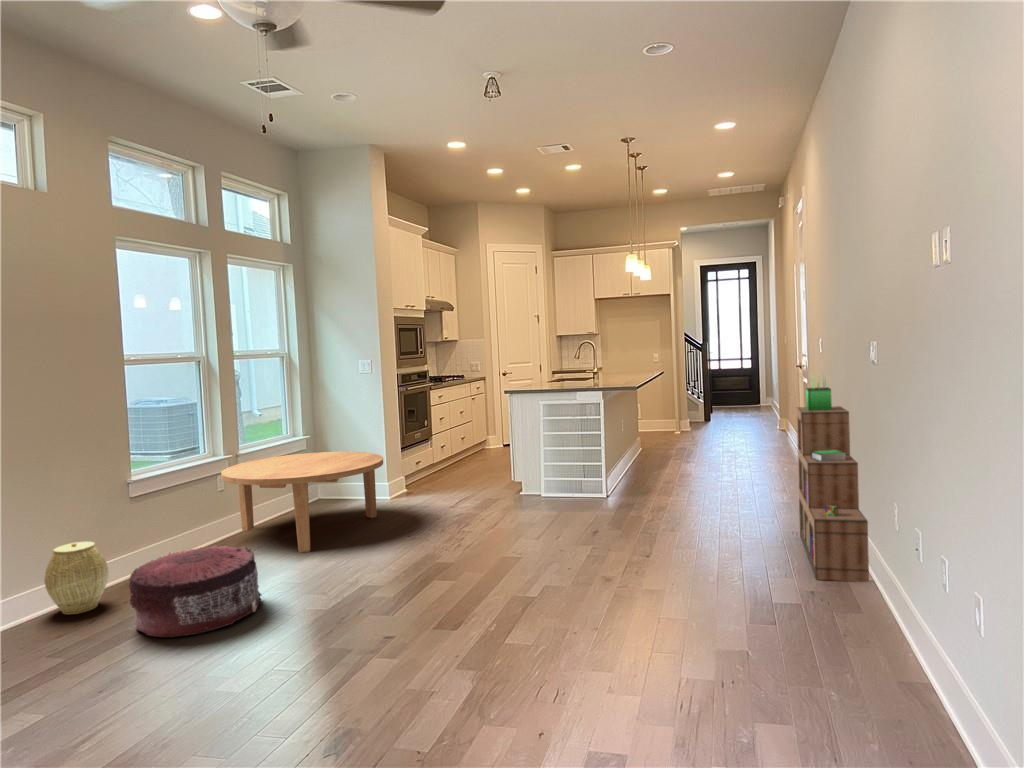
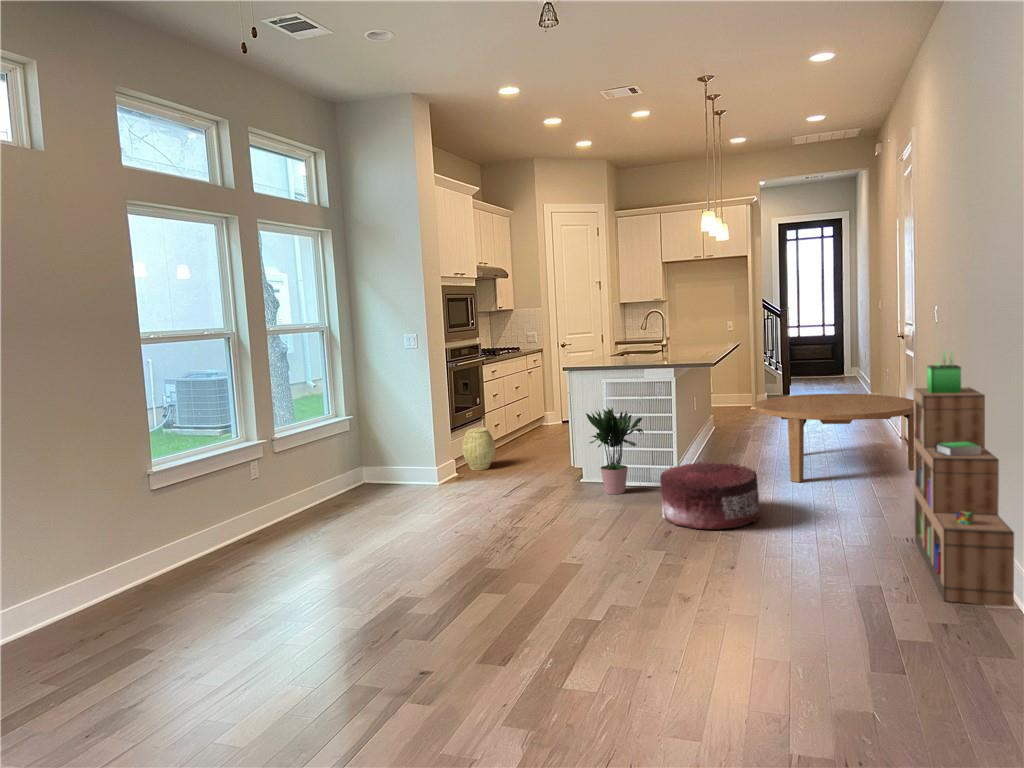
potted plant: none [524,425,580,505] -> present [586,407,643,494]
coffee table: present [221,452,383,553] -> present [754,394,914,482]
woven basket: present [45,542,109,614] -> present [462,428,495,470]
pouf: present [129,545,261,637] -> present [660,462,760,530]

